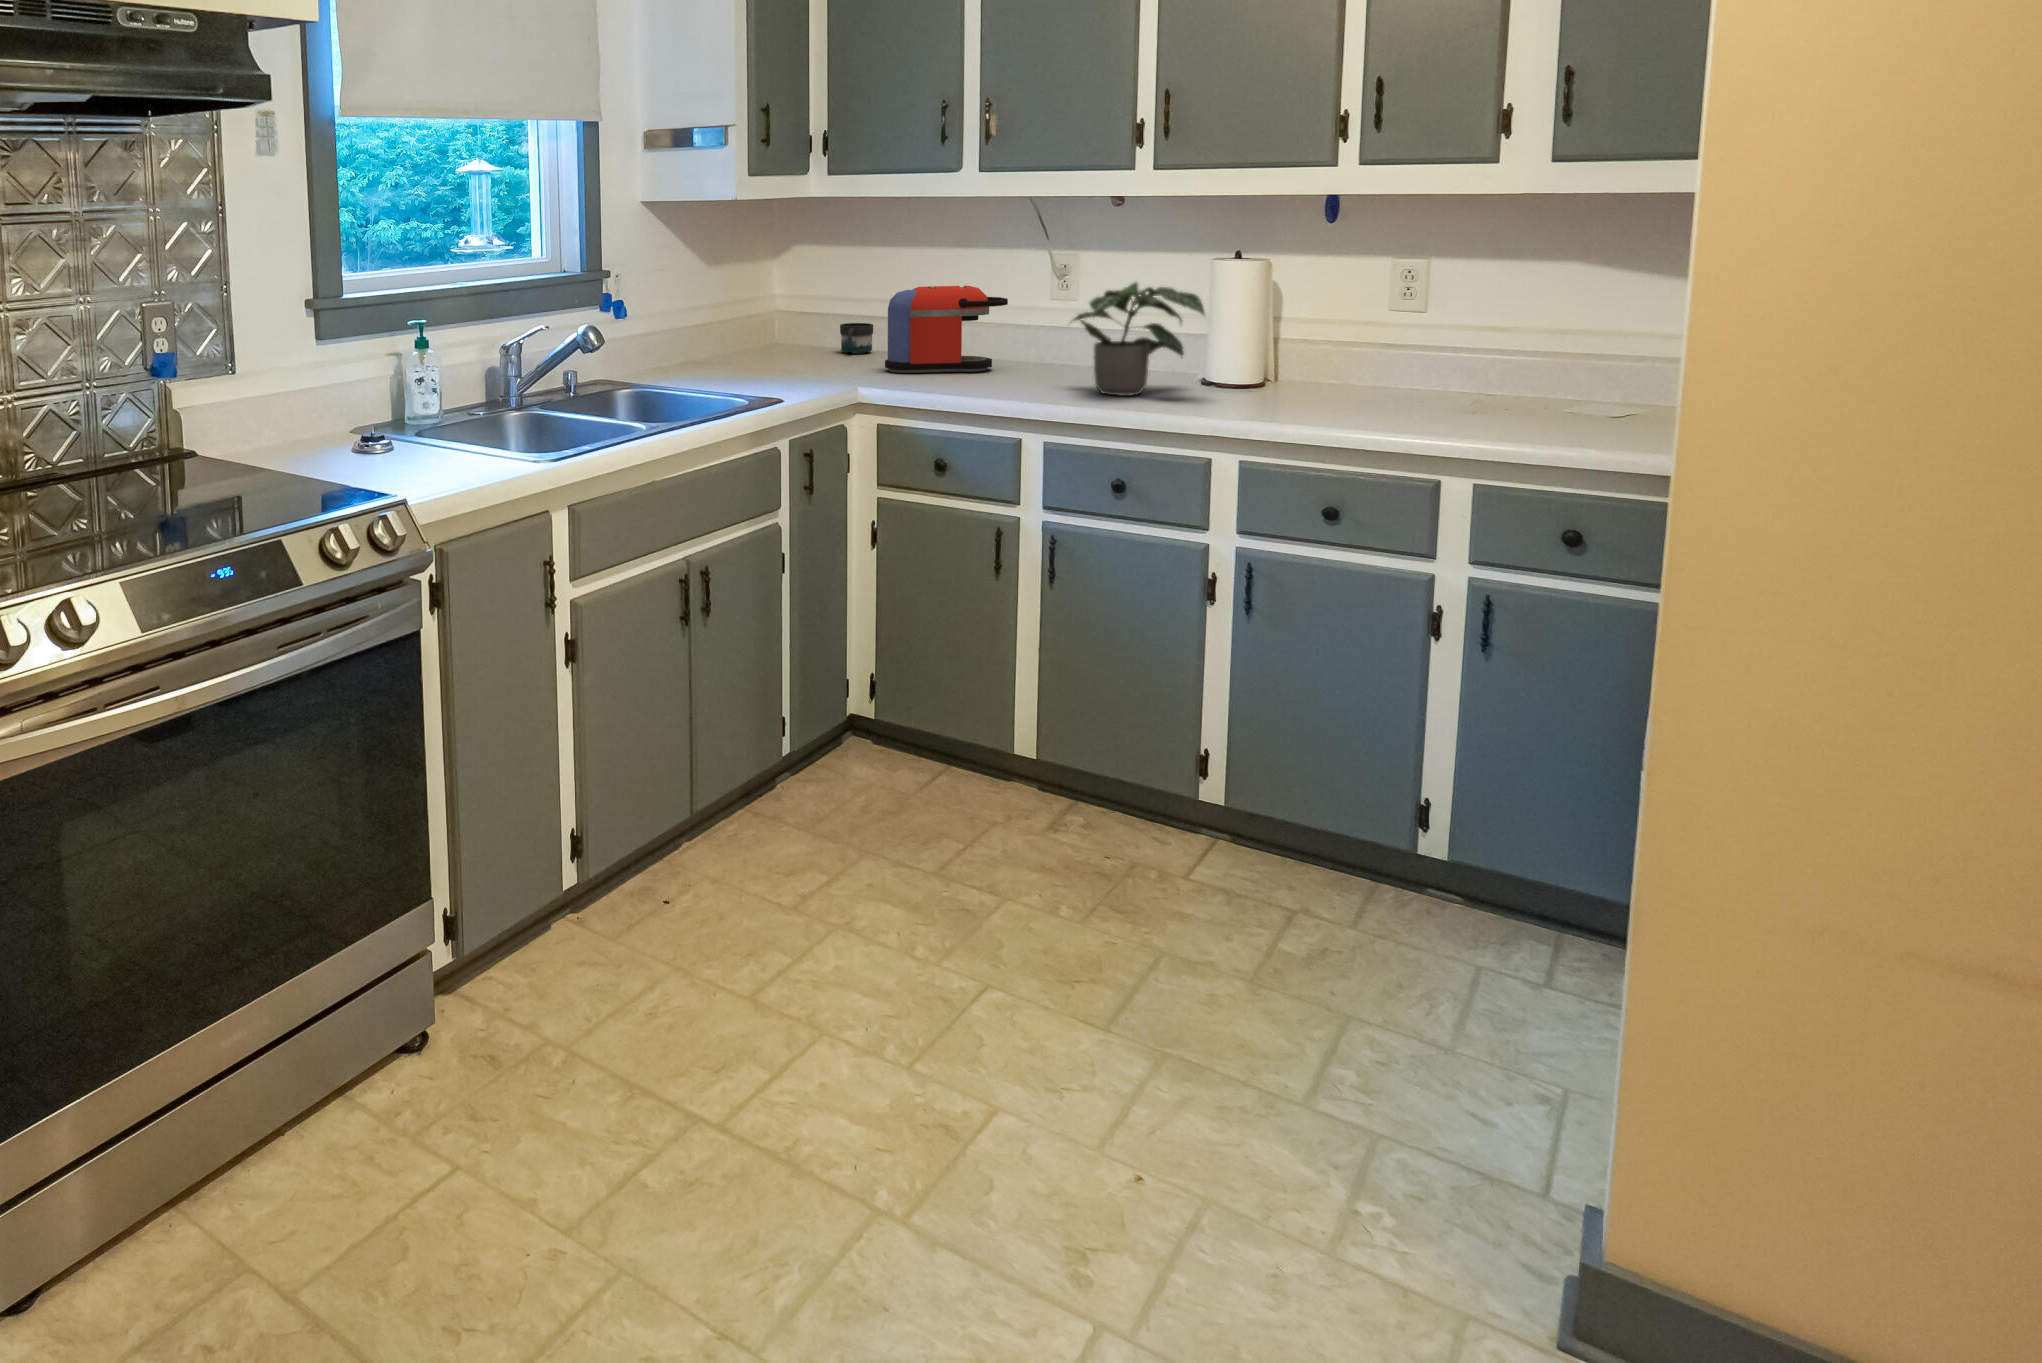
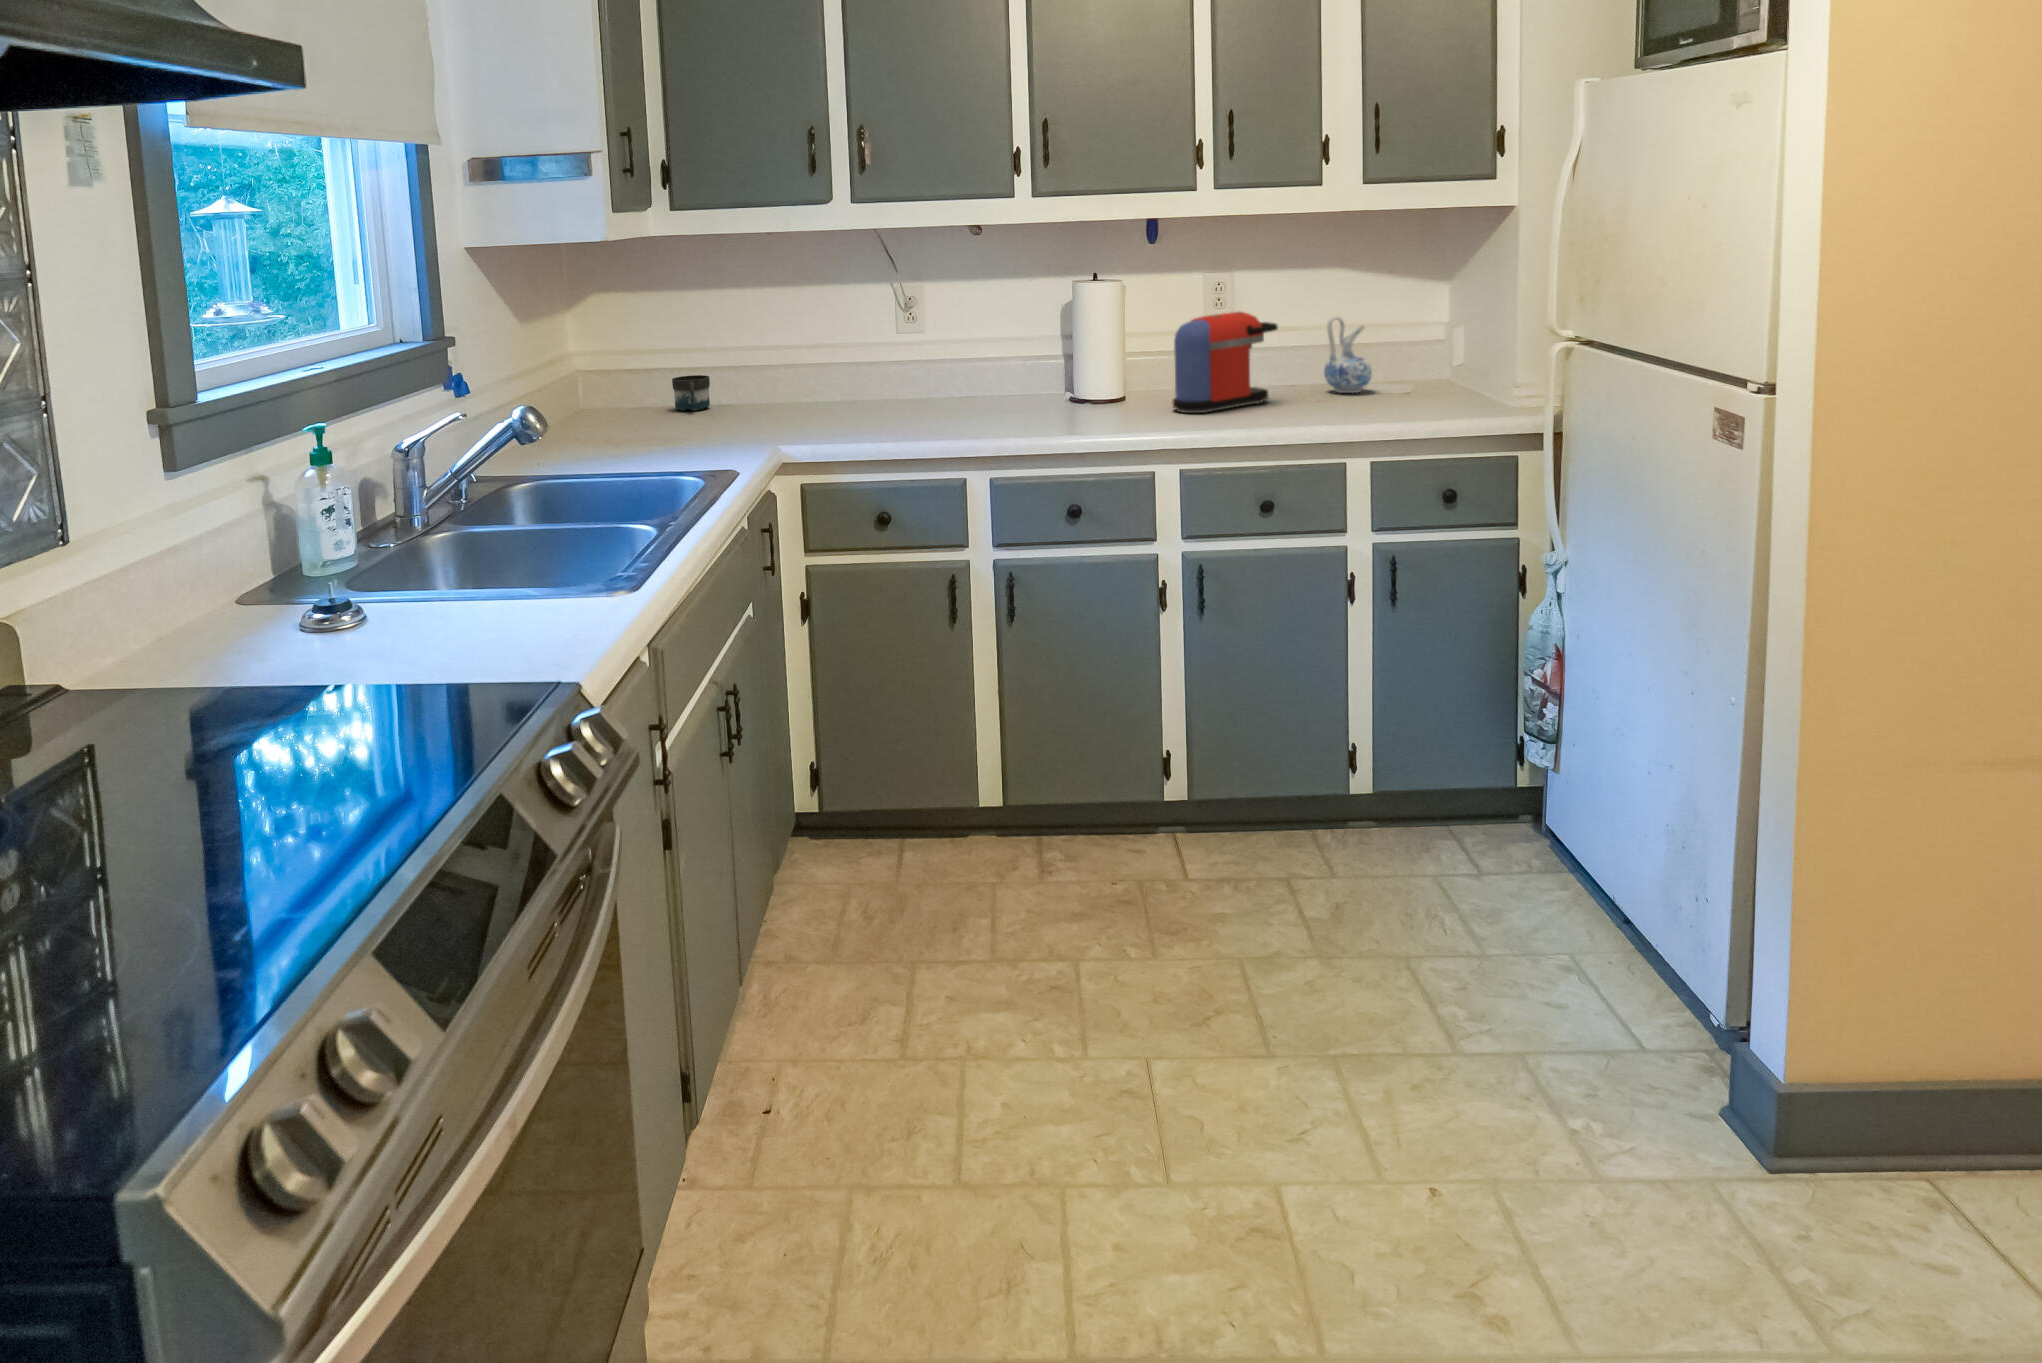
potted plant: present [1071,282,1205,396] -> none [966,307,1105,423]
coffee maker: present [885,286,1008,373] -> present [1173,312,1278,413]
ceramic pitcher: none [1521,317,1587,409] -> present [1324,316,1372,393]

